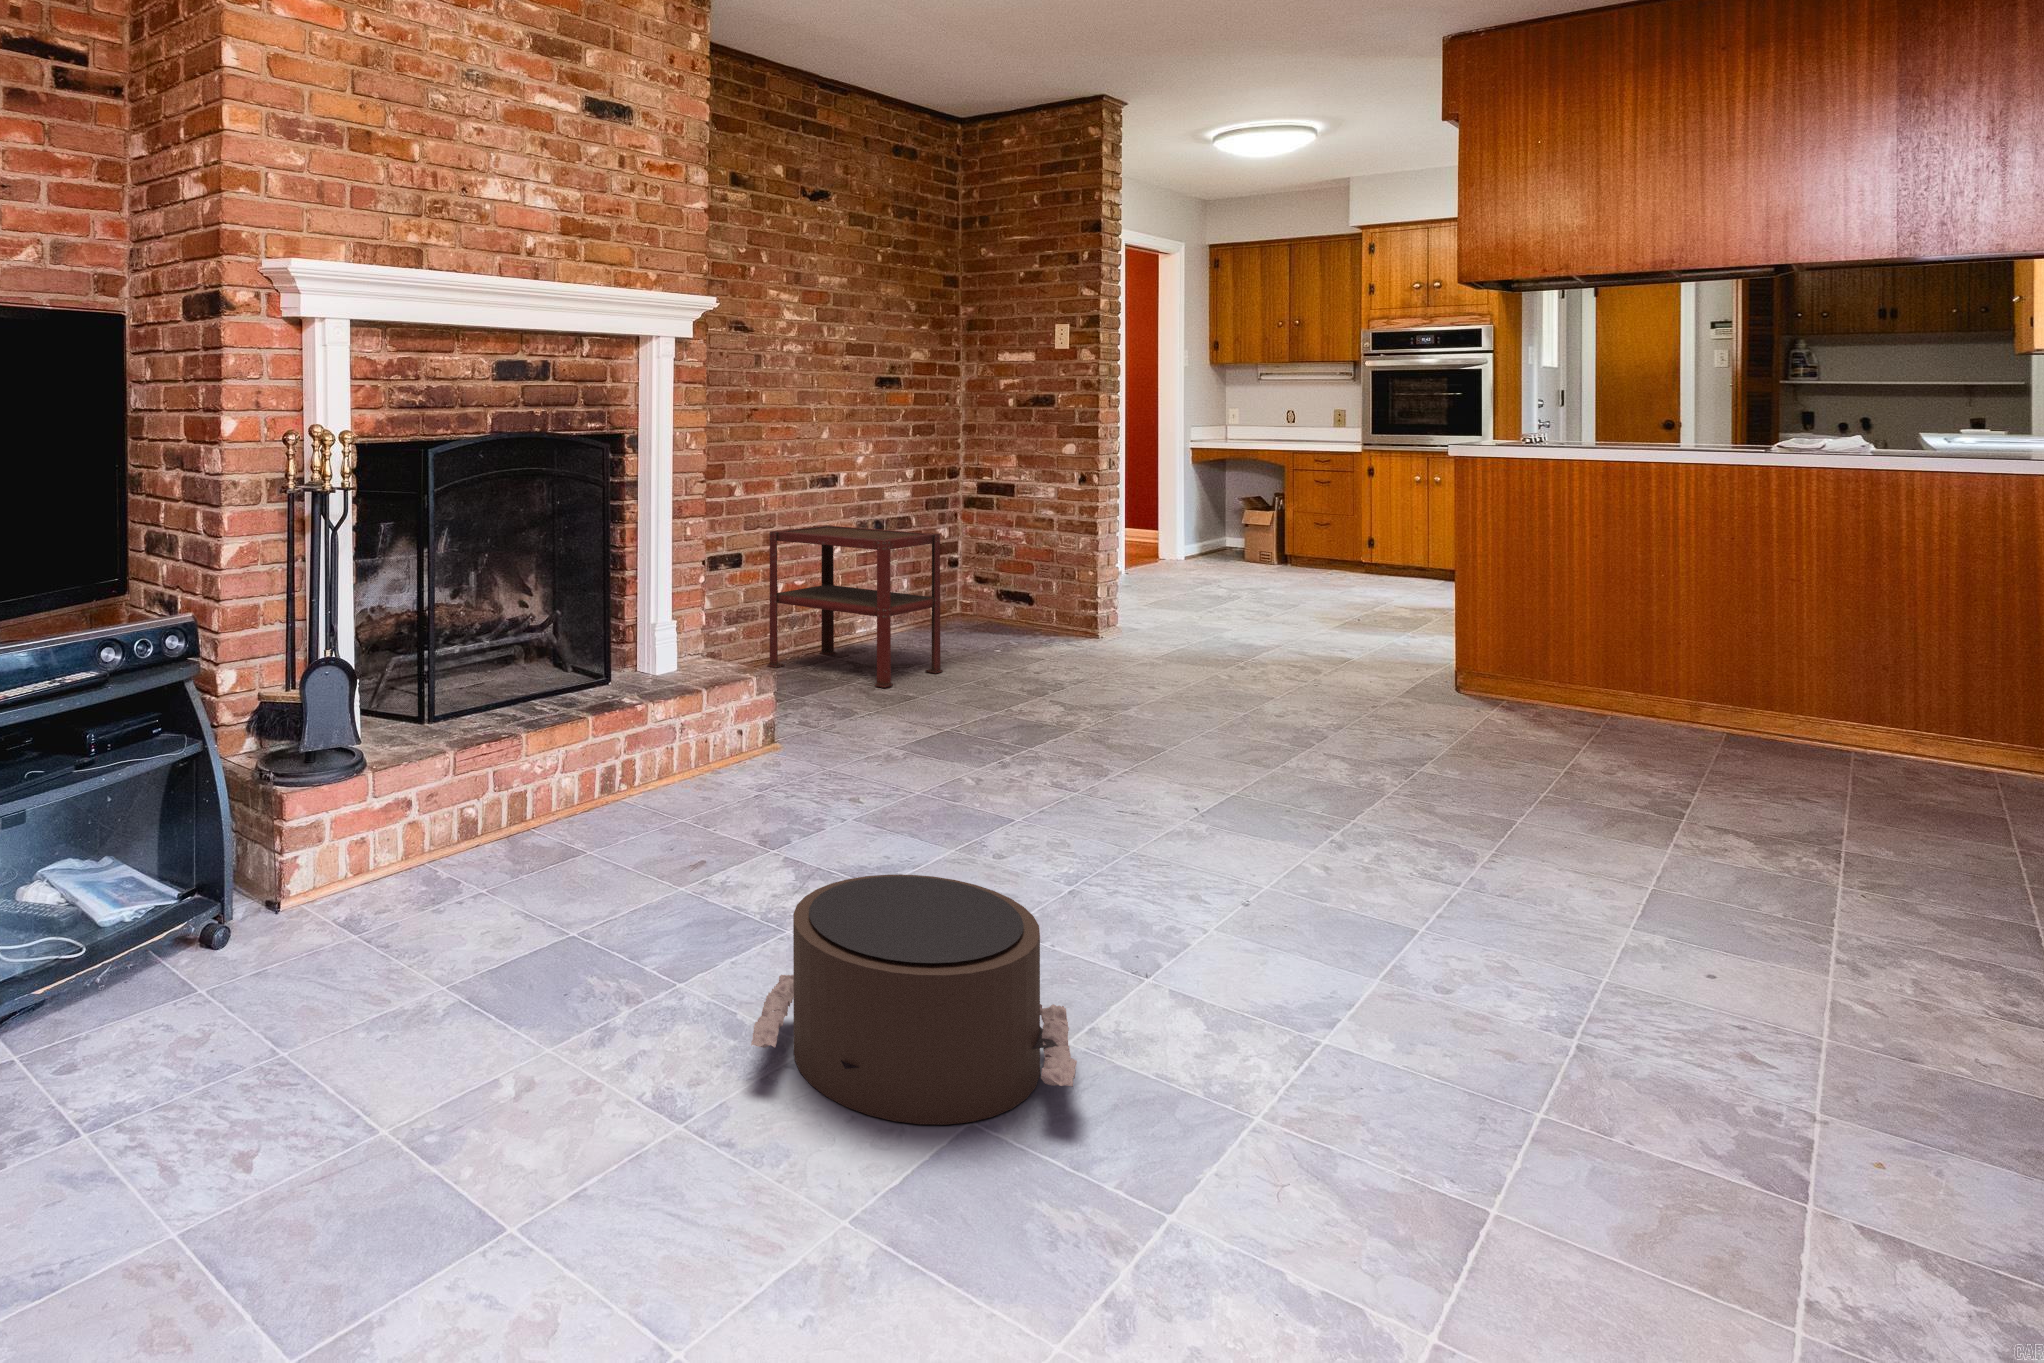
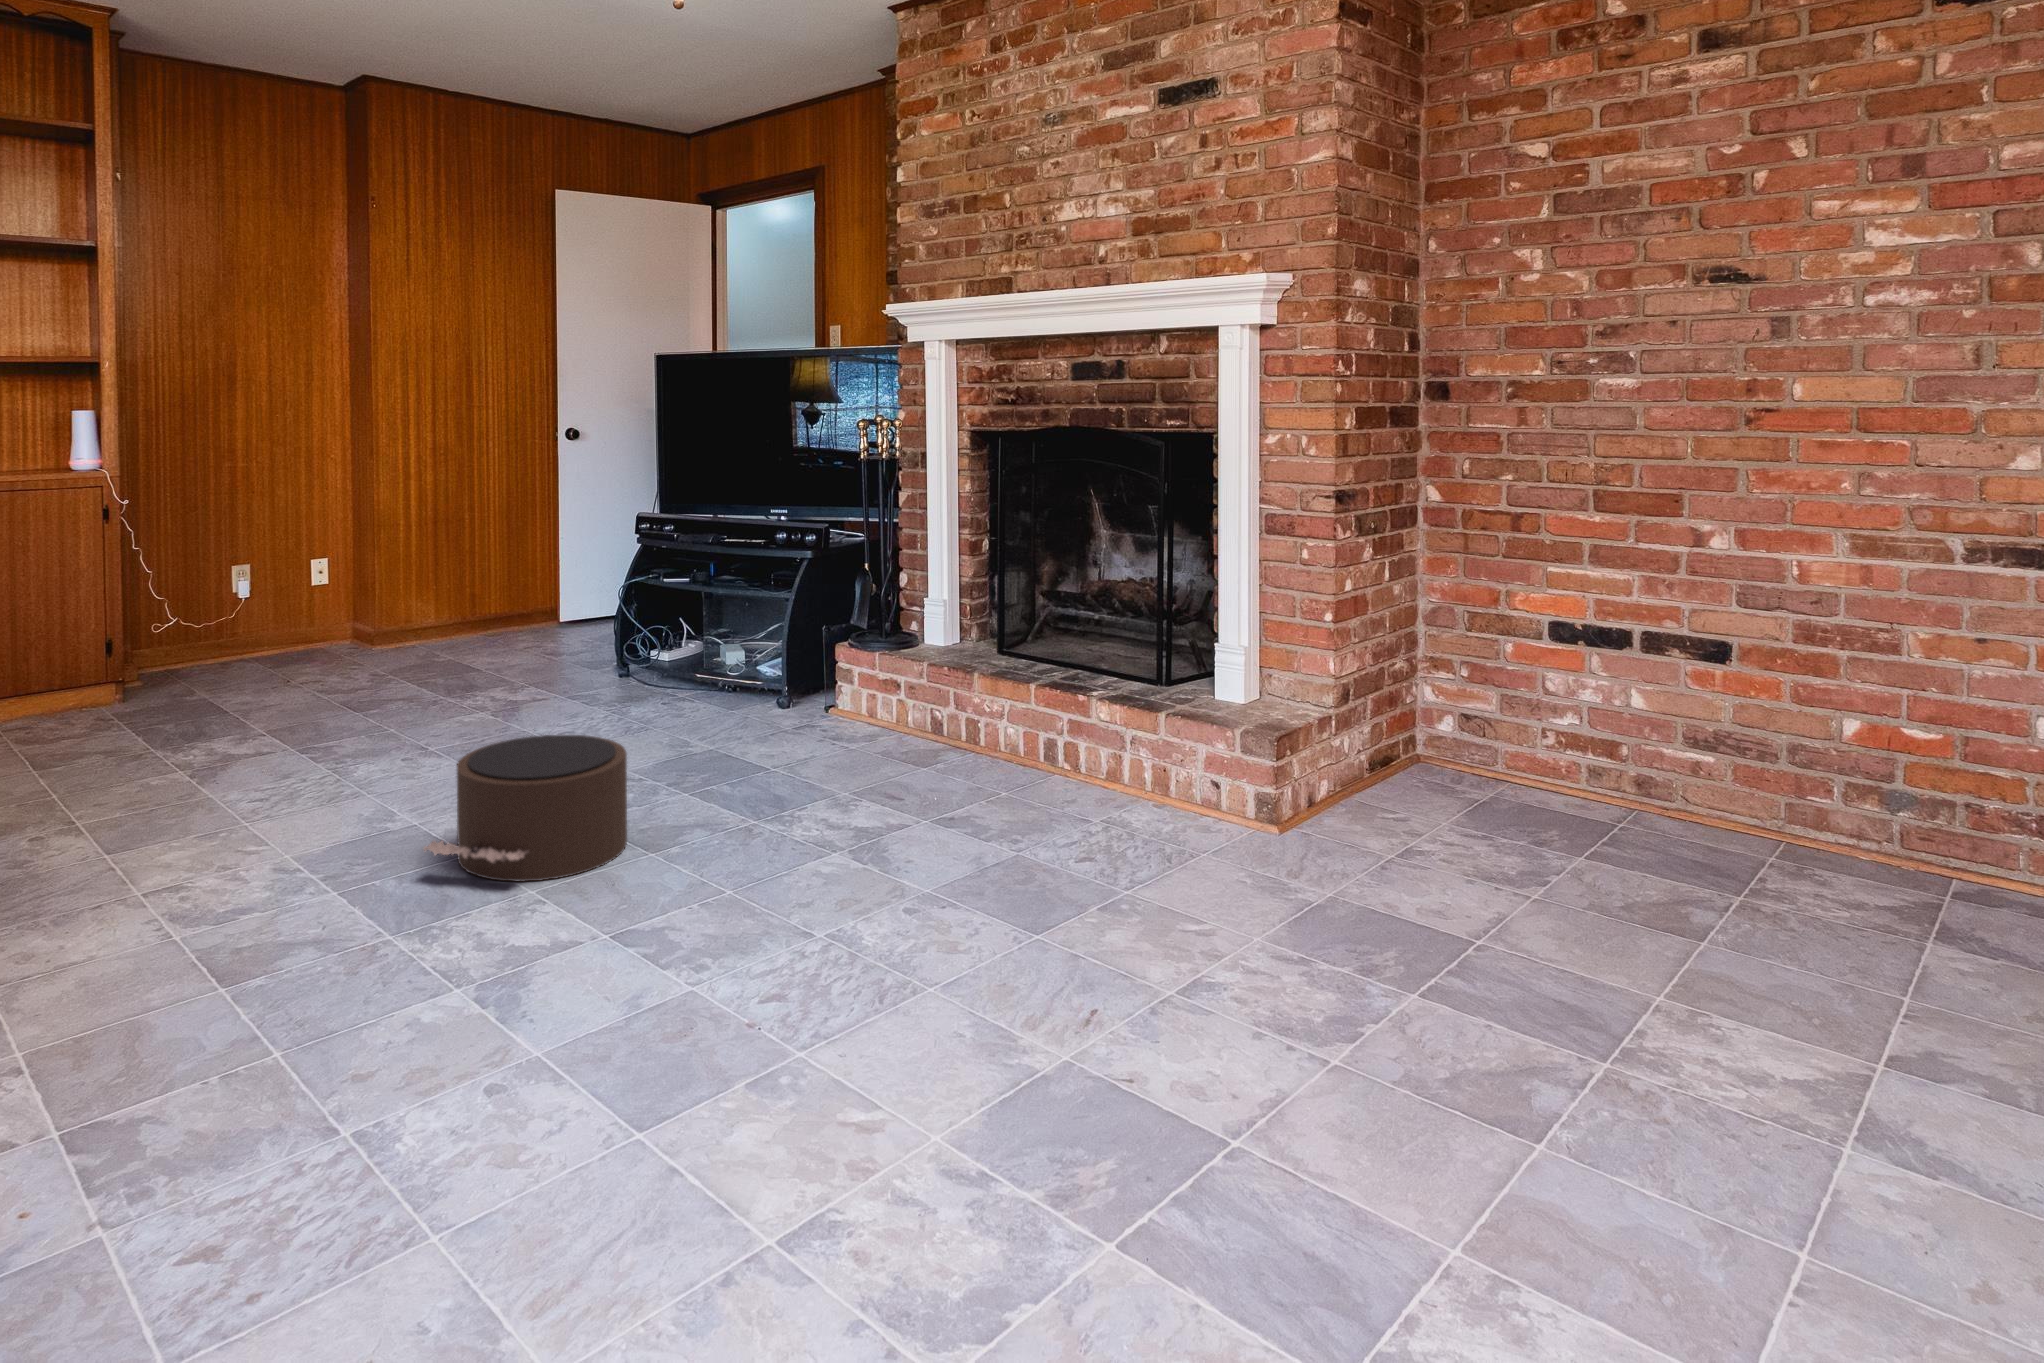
side table: present [767,525,943,688] -> none [1714,613,1987,972]

